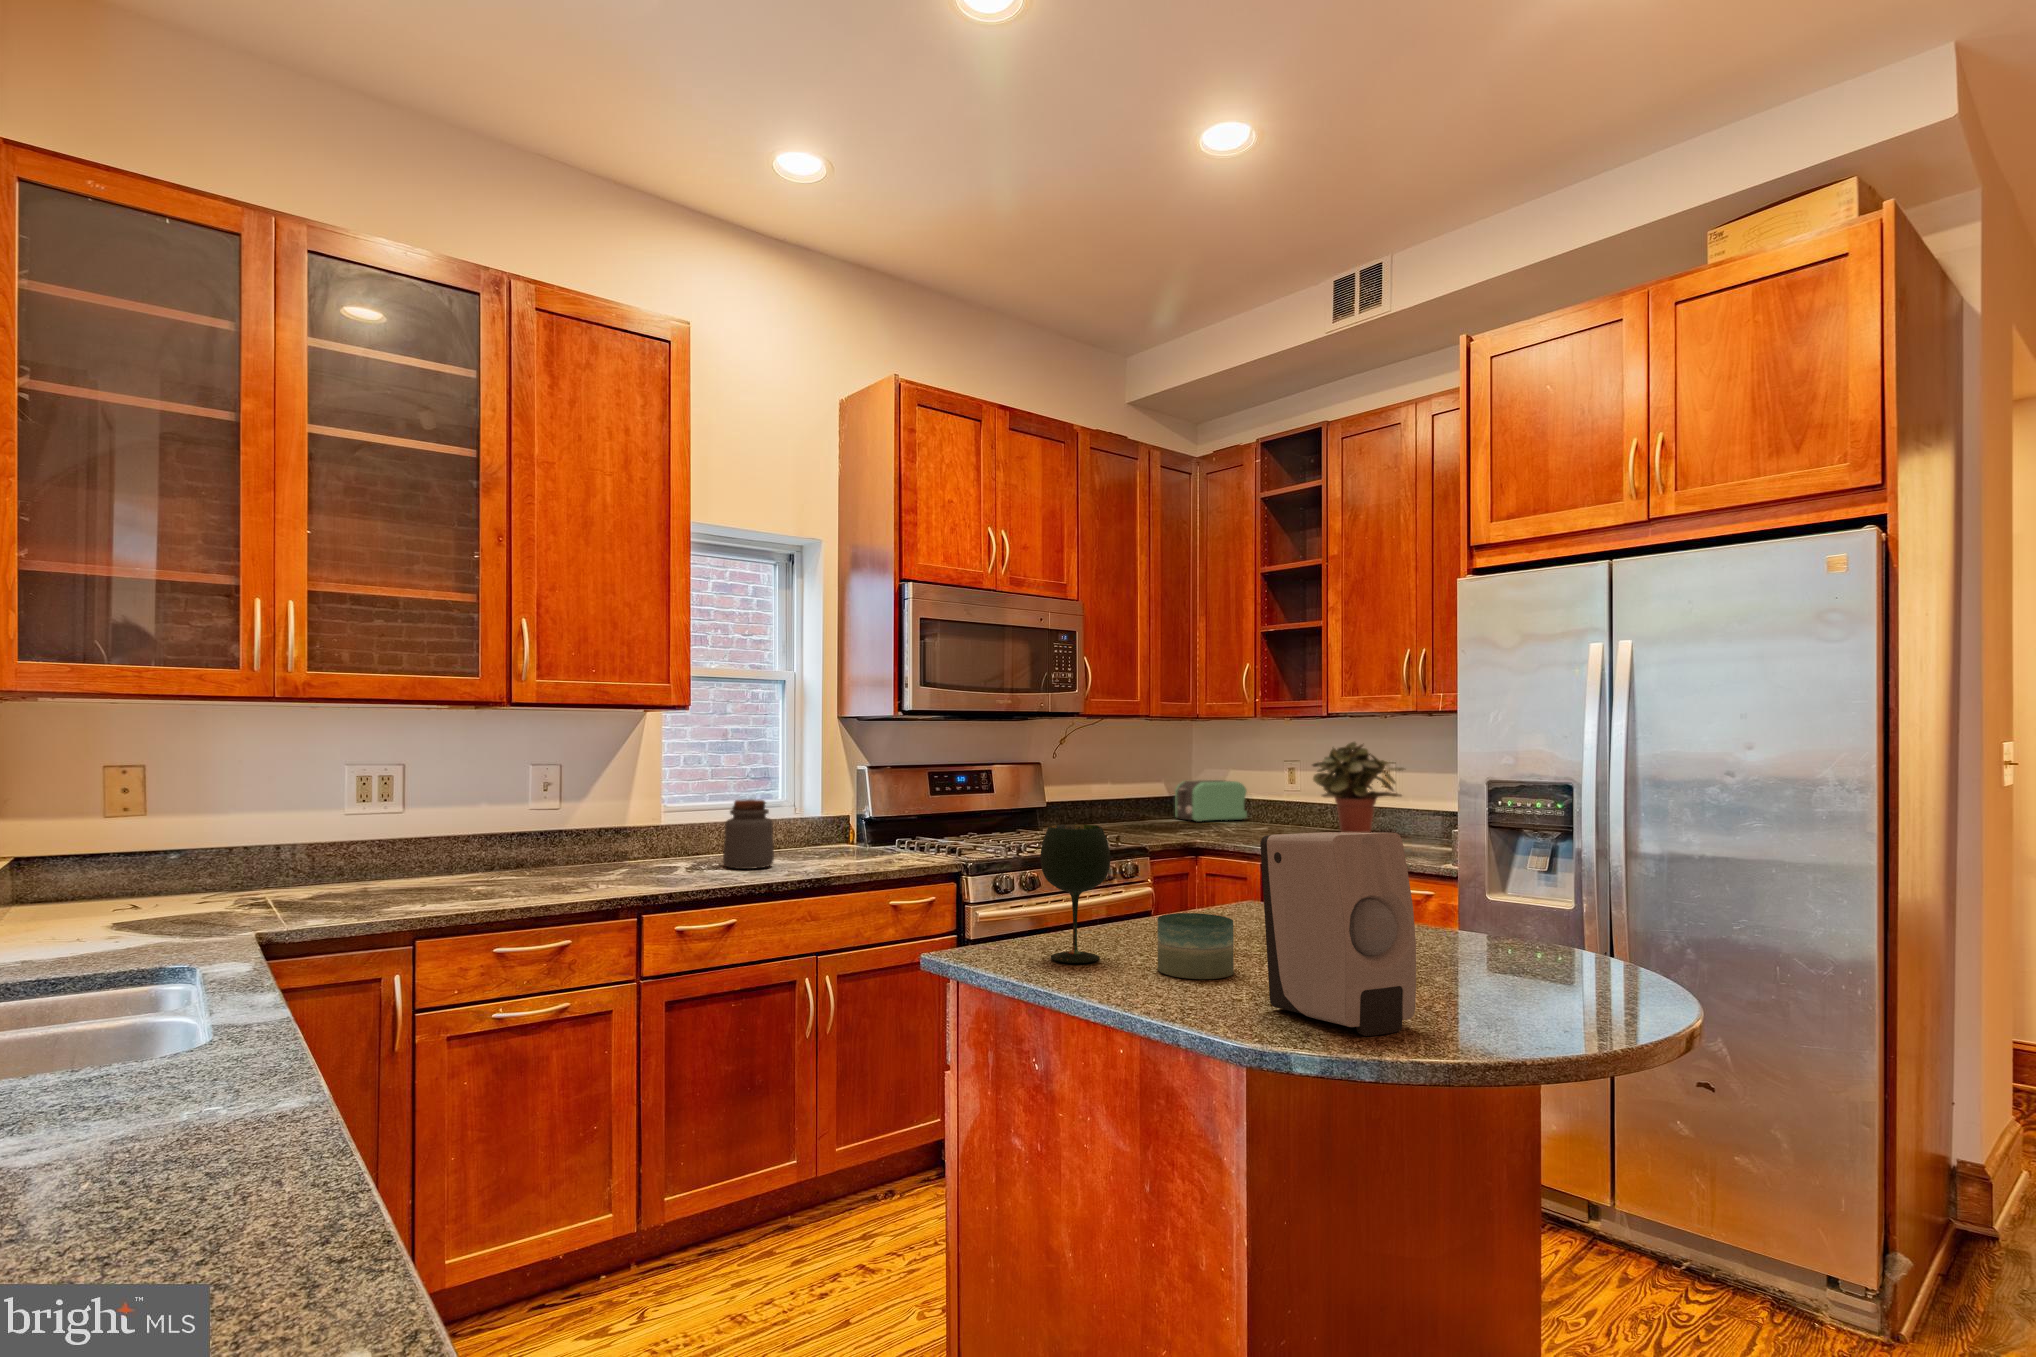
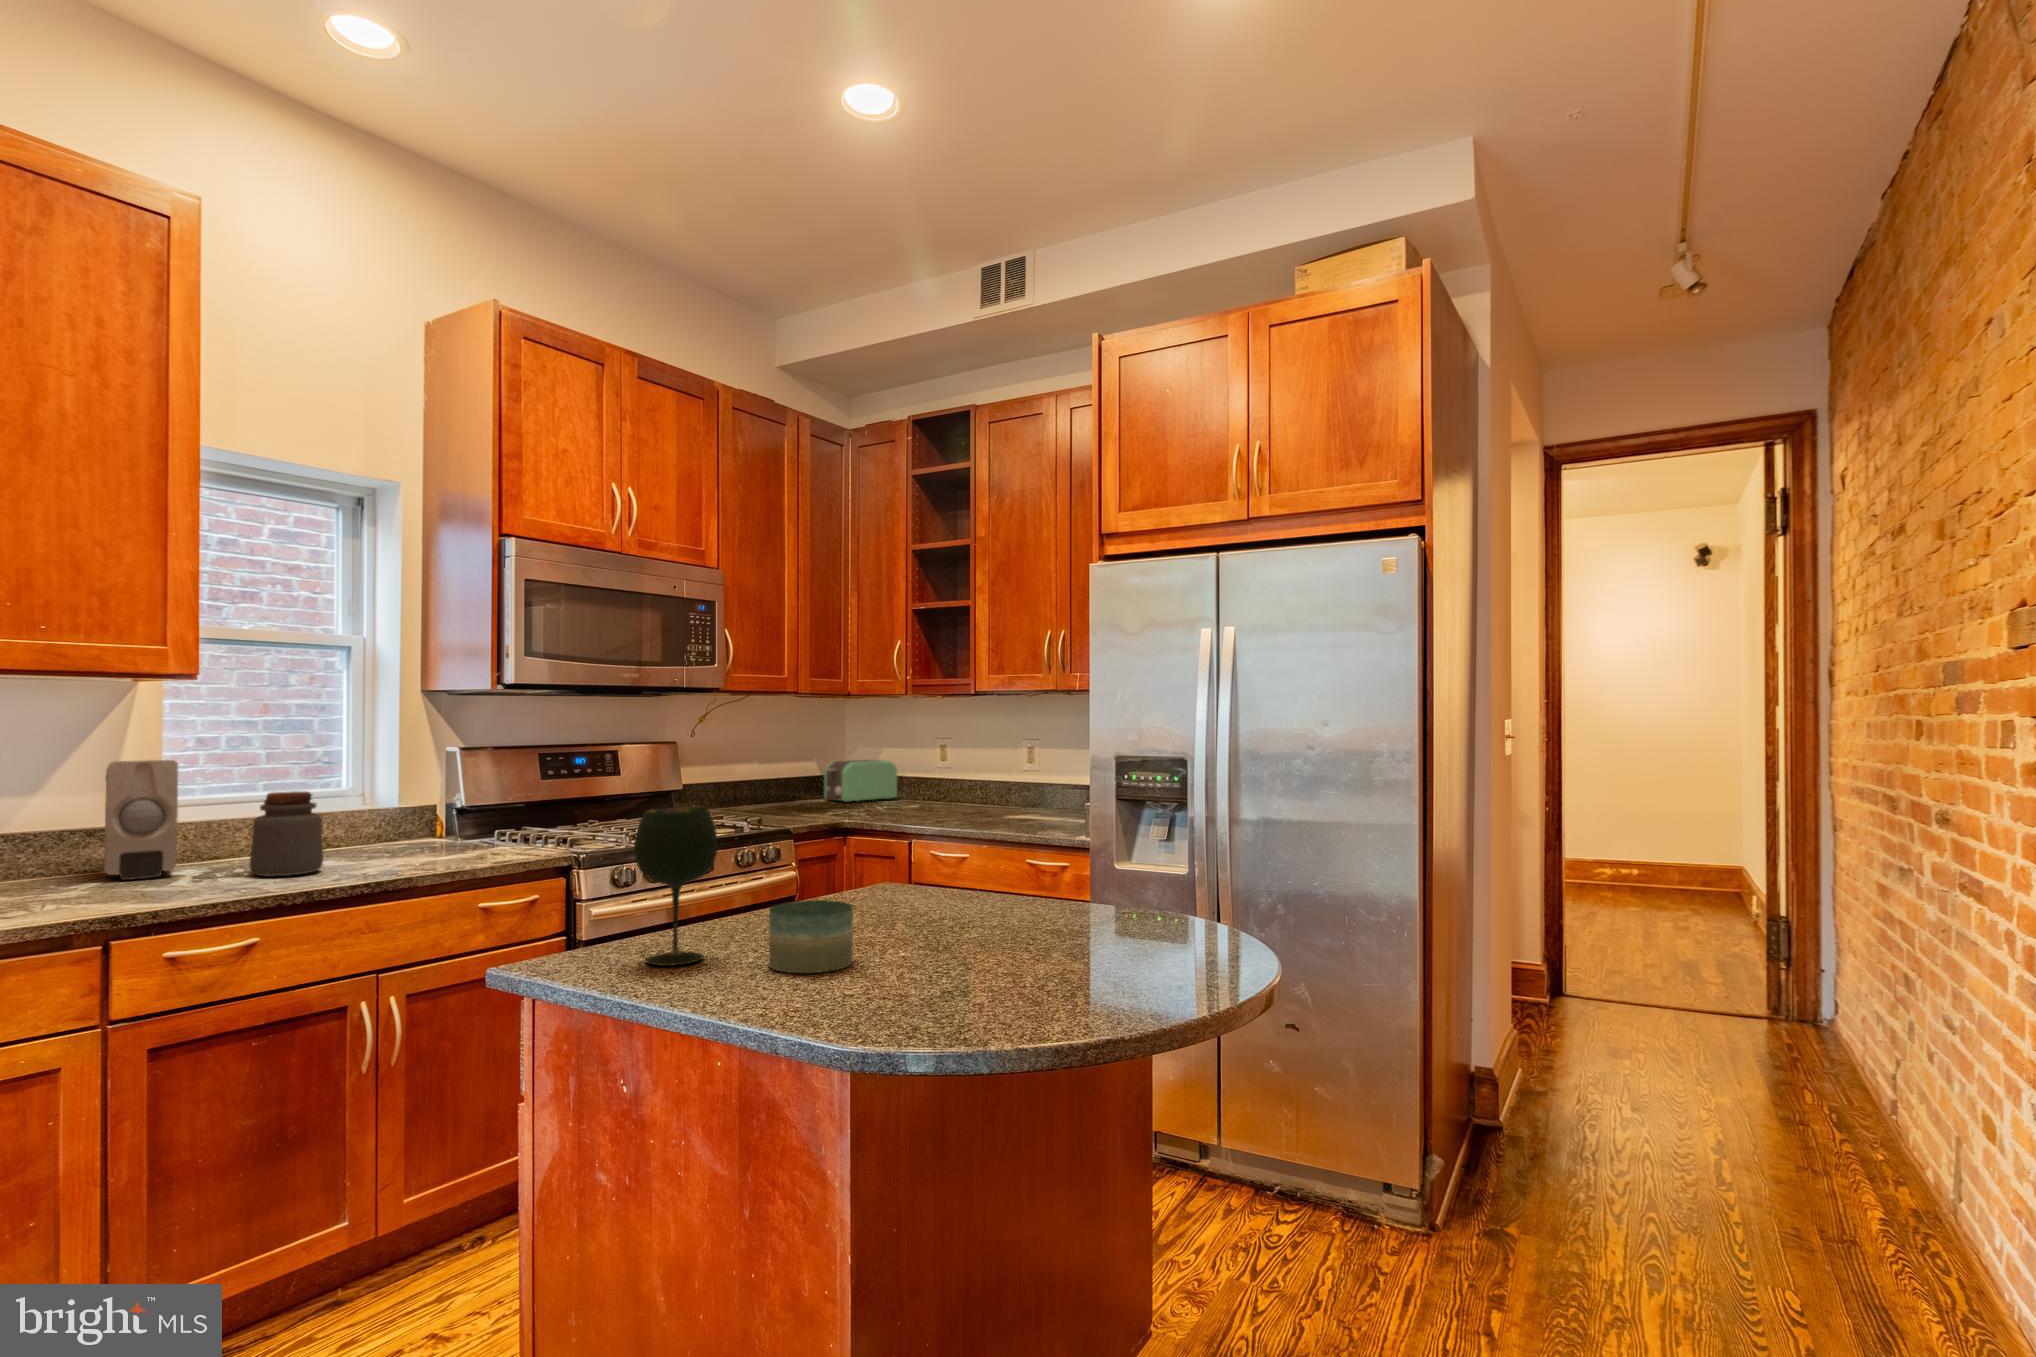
potted plant: present [1313,742,1404,833] -> none [958,719,1046,812]
soap dispenser: present [1260,832,1416,1036] -> present [103,760,178,880]

